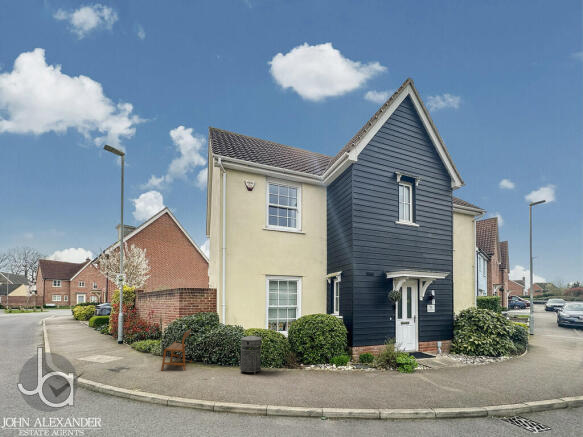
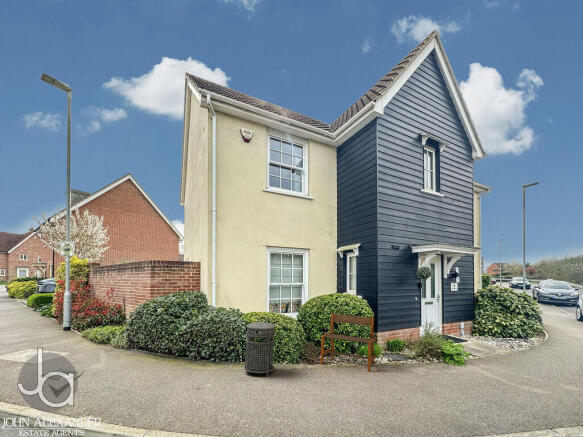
bench: present [161,329,191,371] -> present [320,313,376,372]

